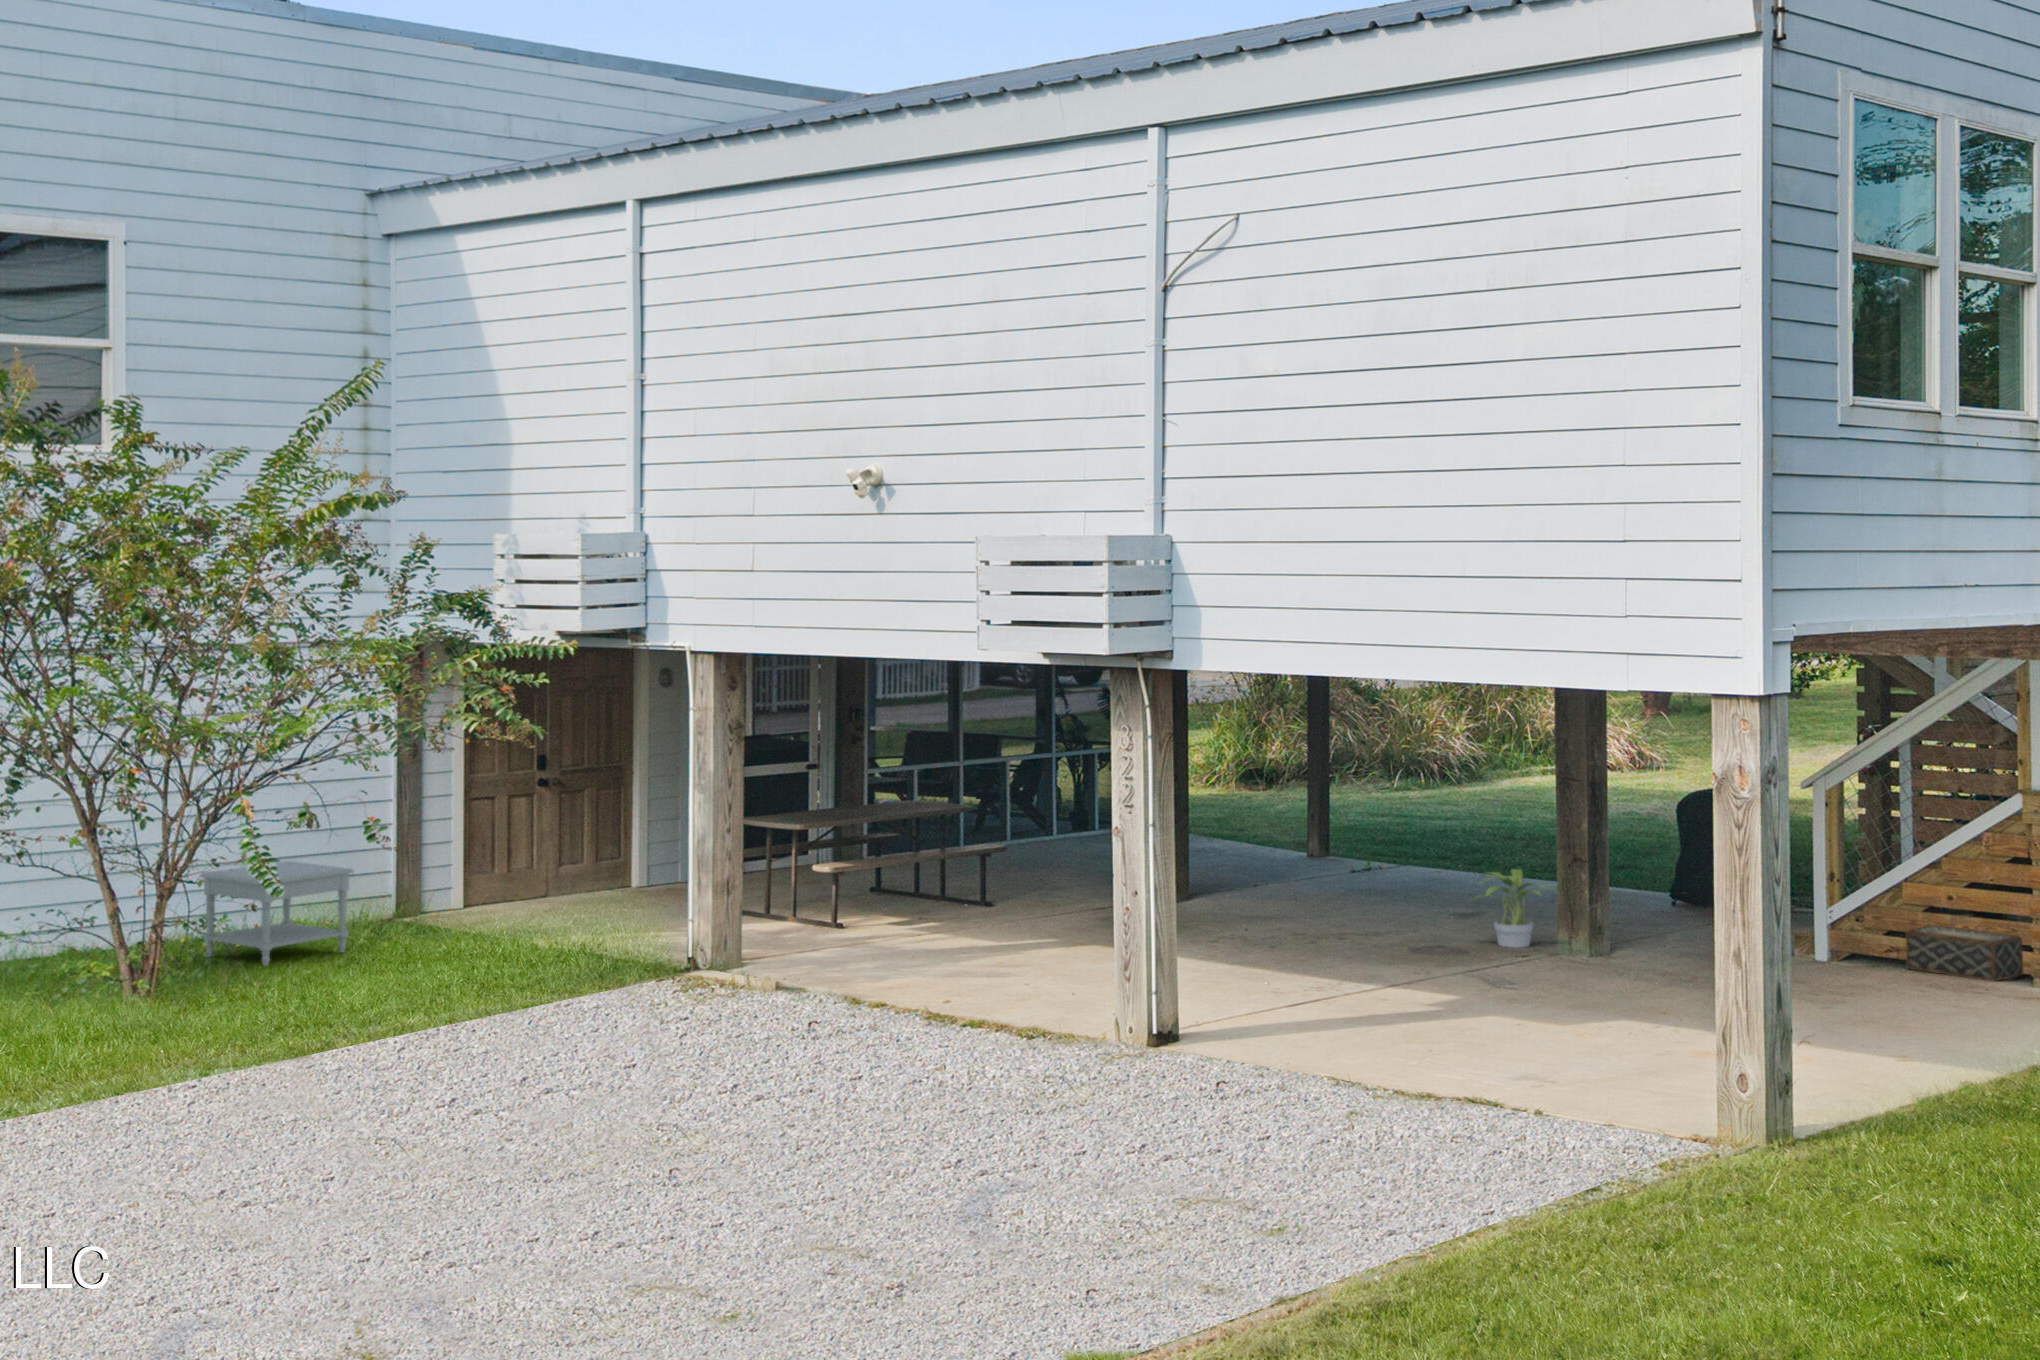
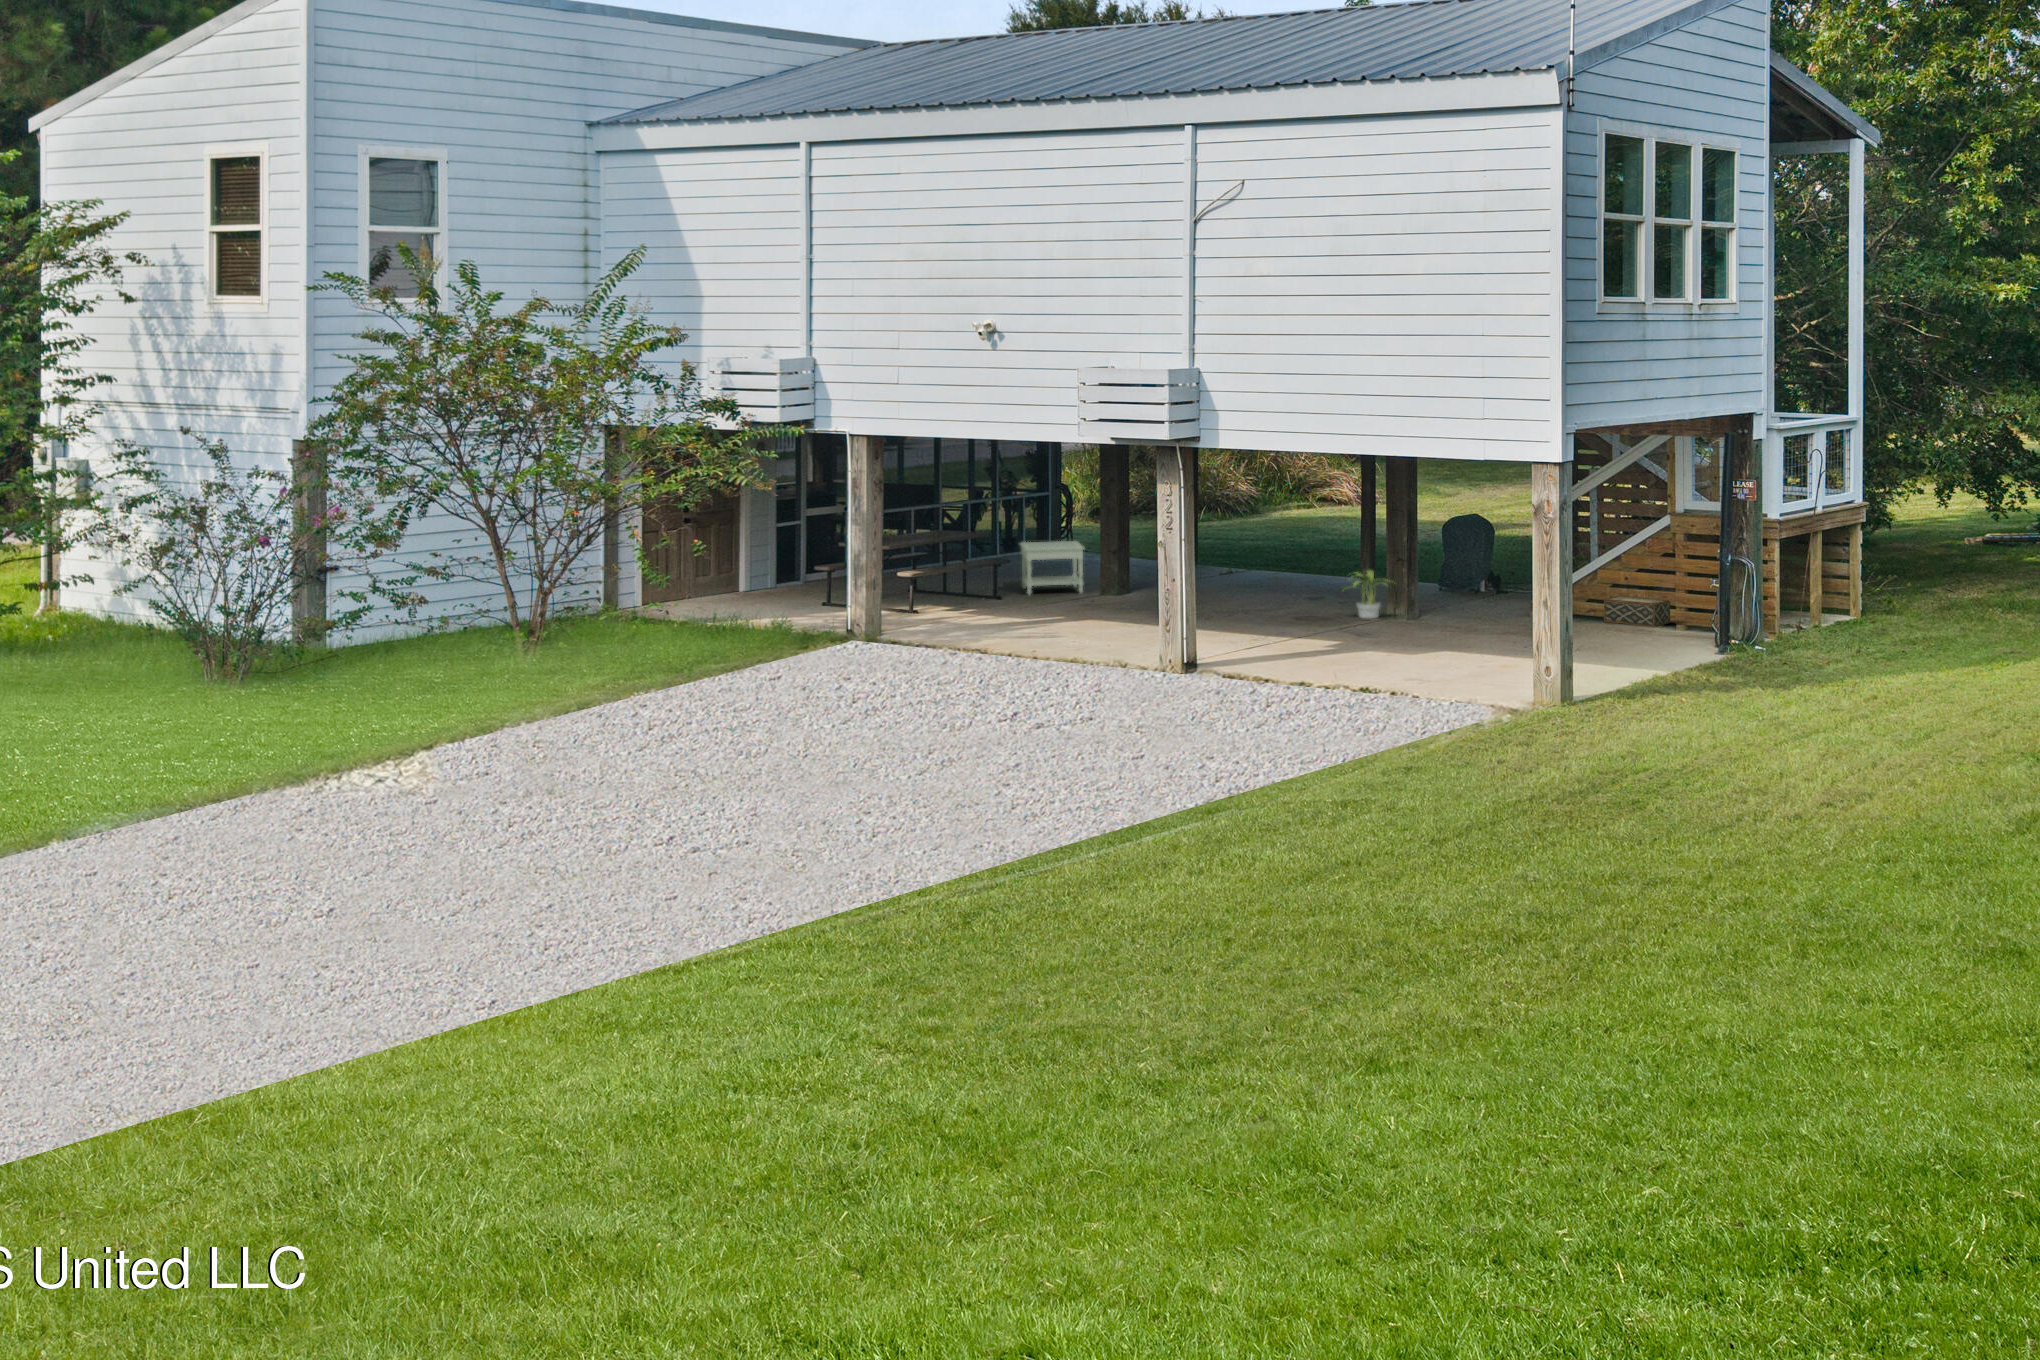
side table: present [200,861,353,966] -> present [1020,541,1084,595]

